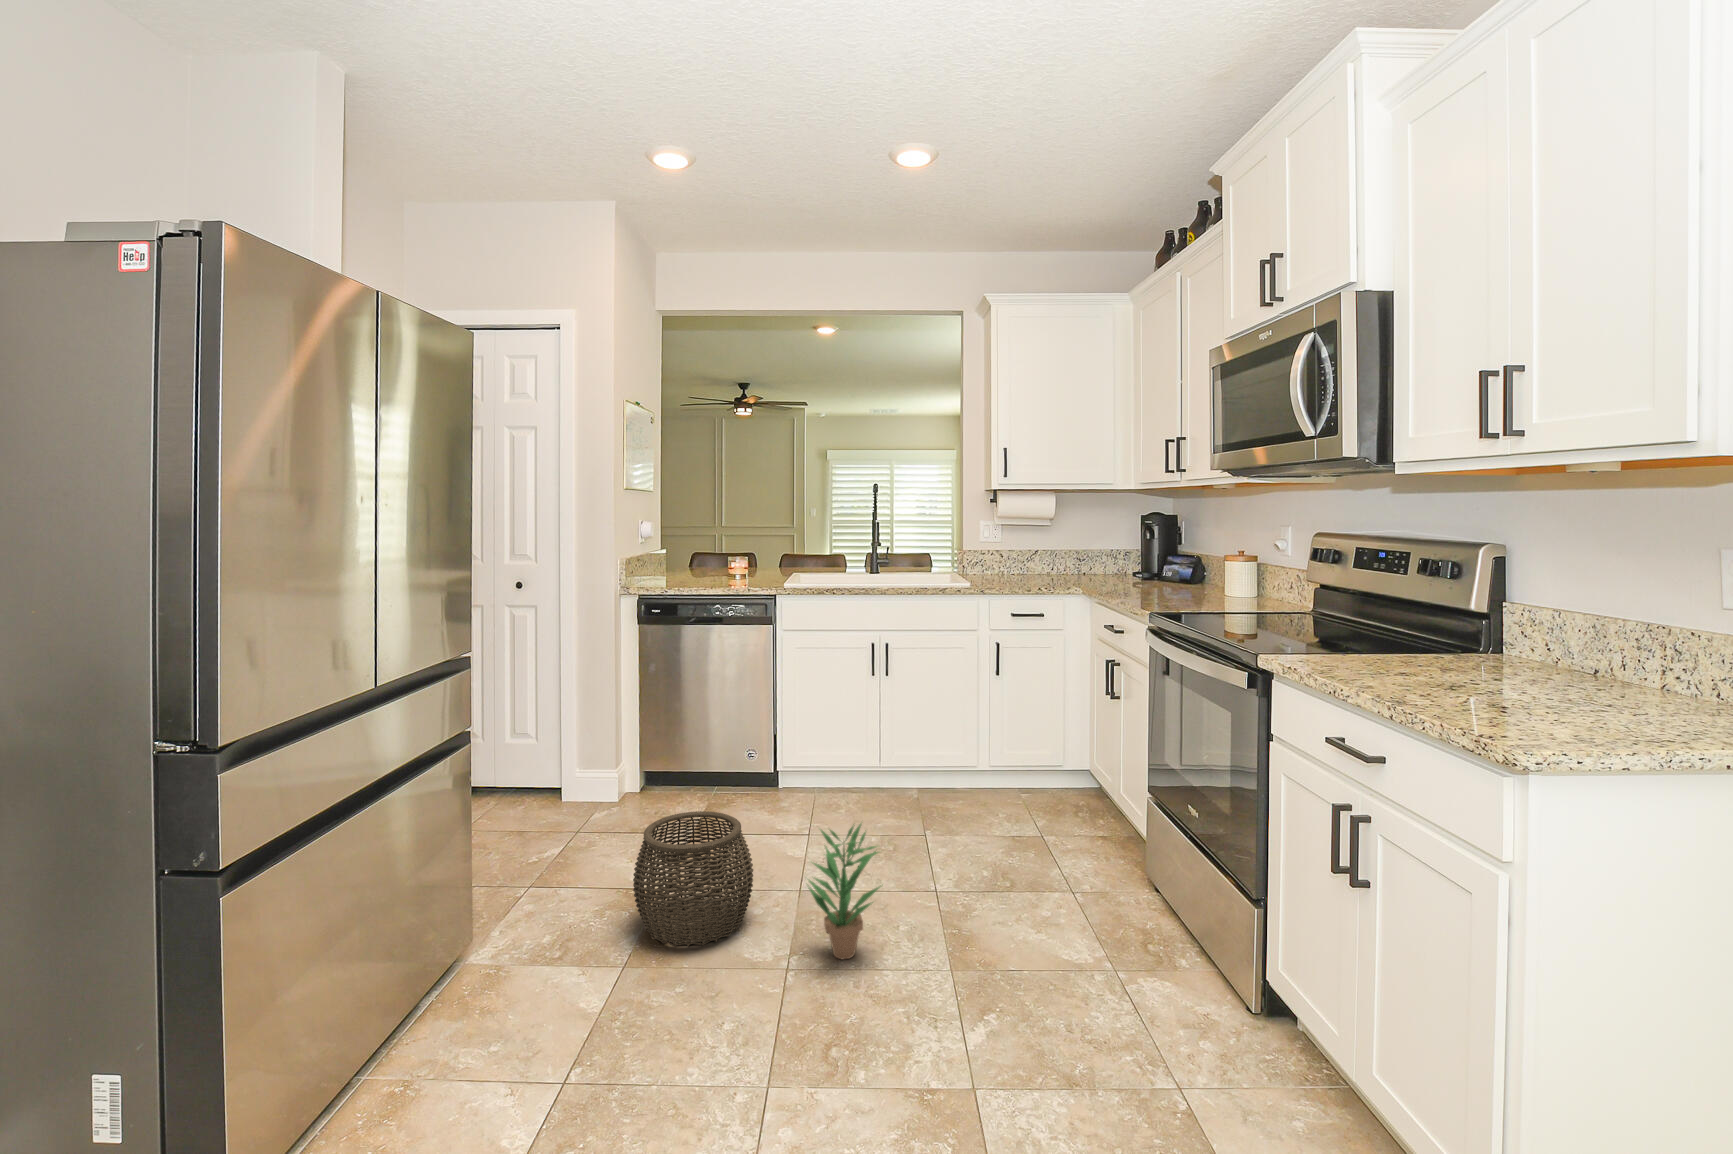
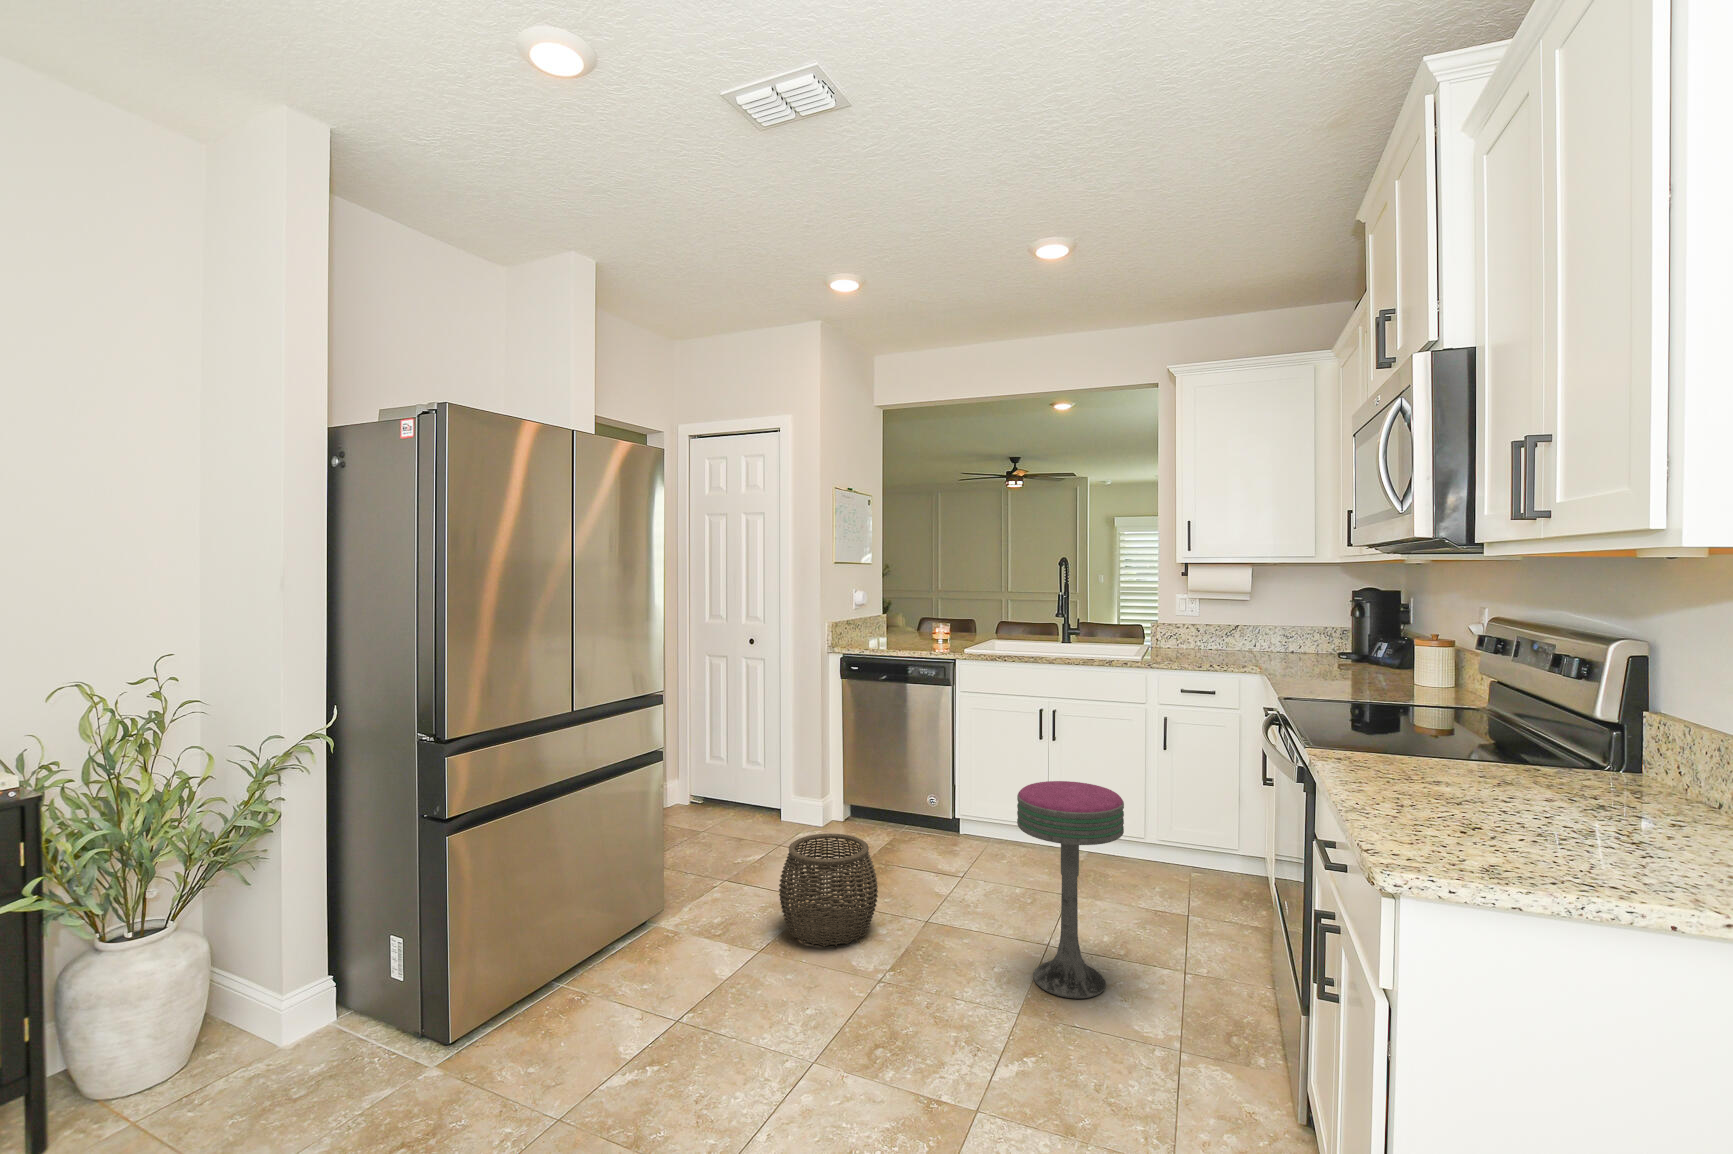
bar stool: none [923,719,1034,943] -> present [1017,781,1124,999]
potted plant: present [808,824,880,959] -> none [900,858,966,983]

